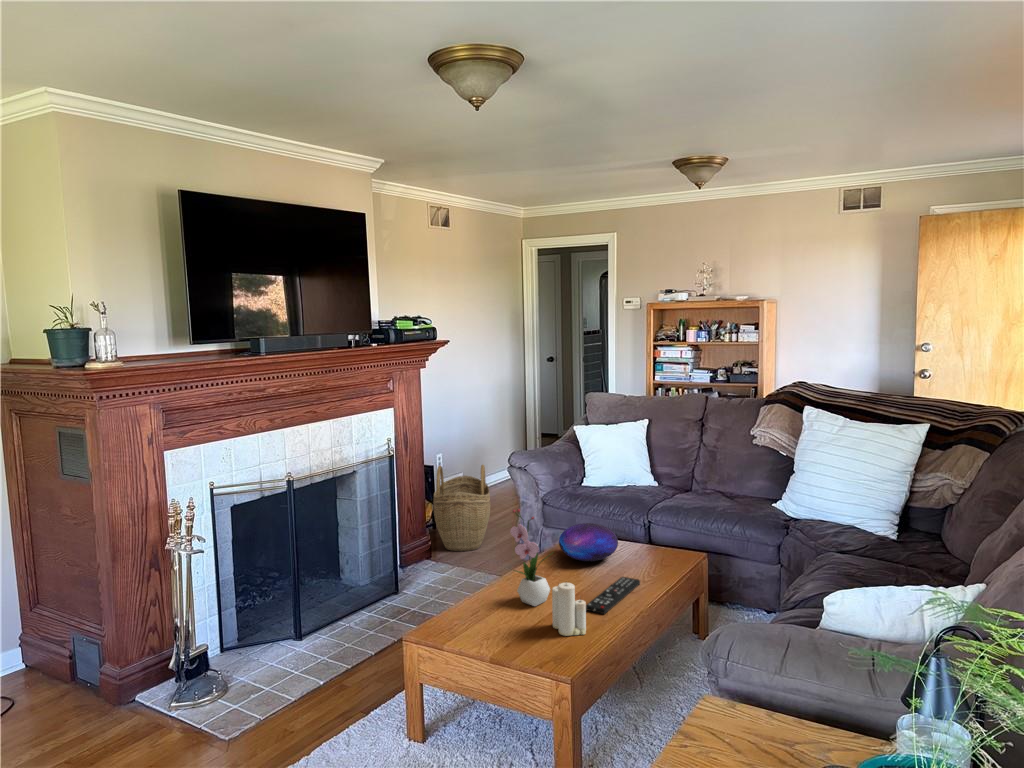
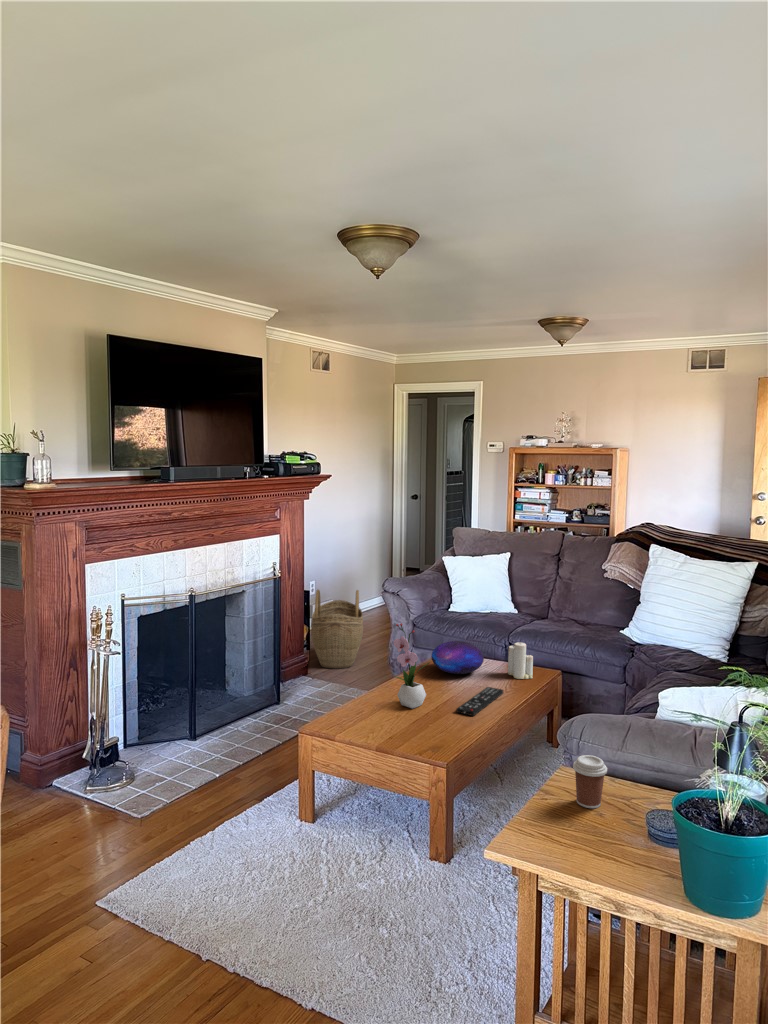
candle: present [552,582,586,636] -> present [508,642,533,679]
coffee cup: none [718,678,761,746] -> present [573,755,607,808]

